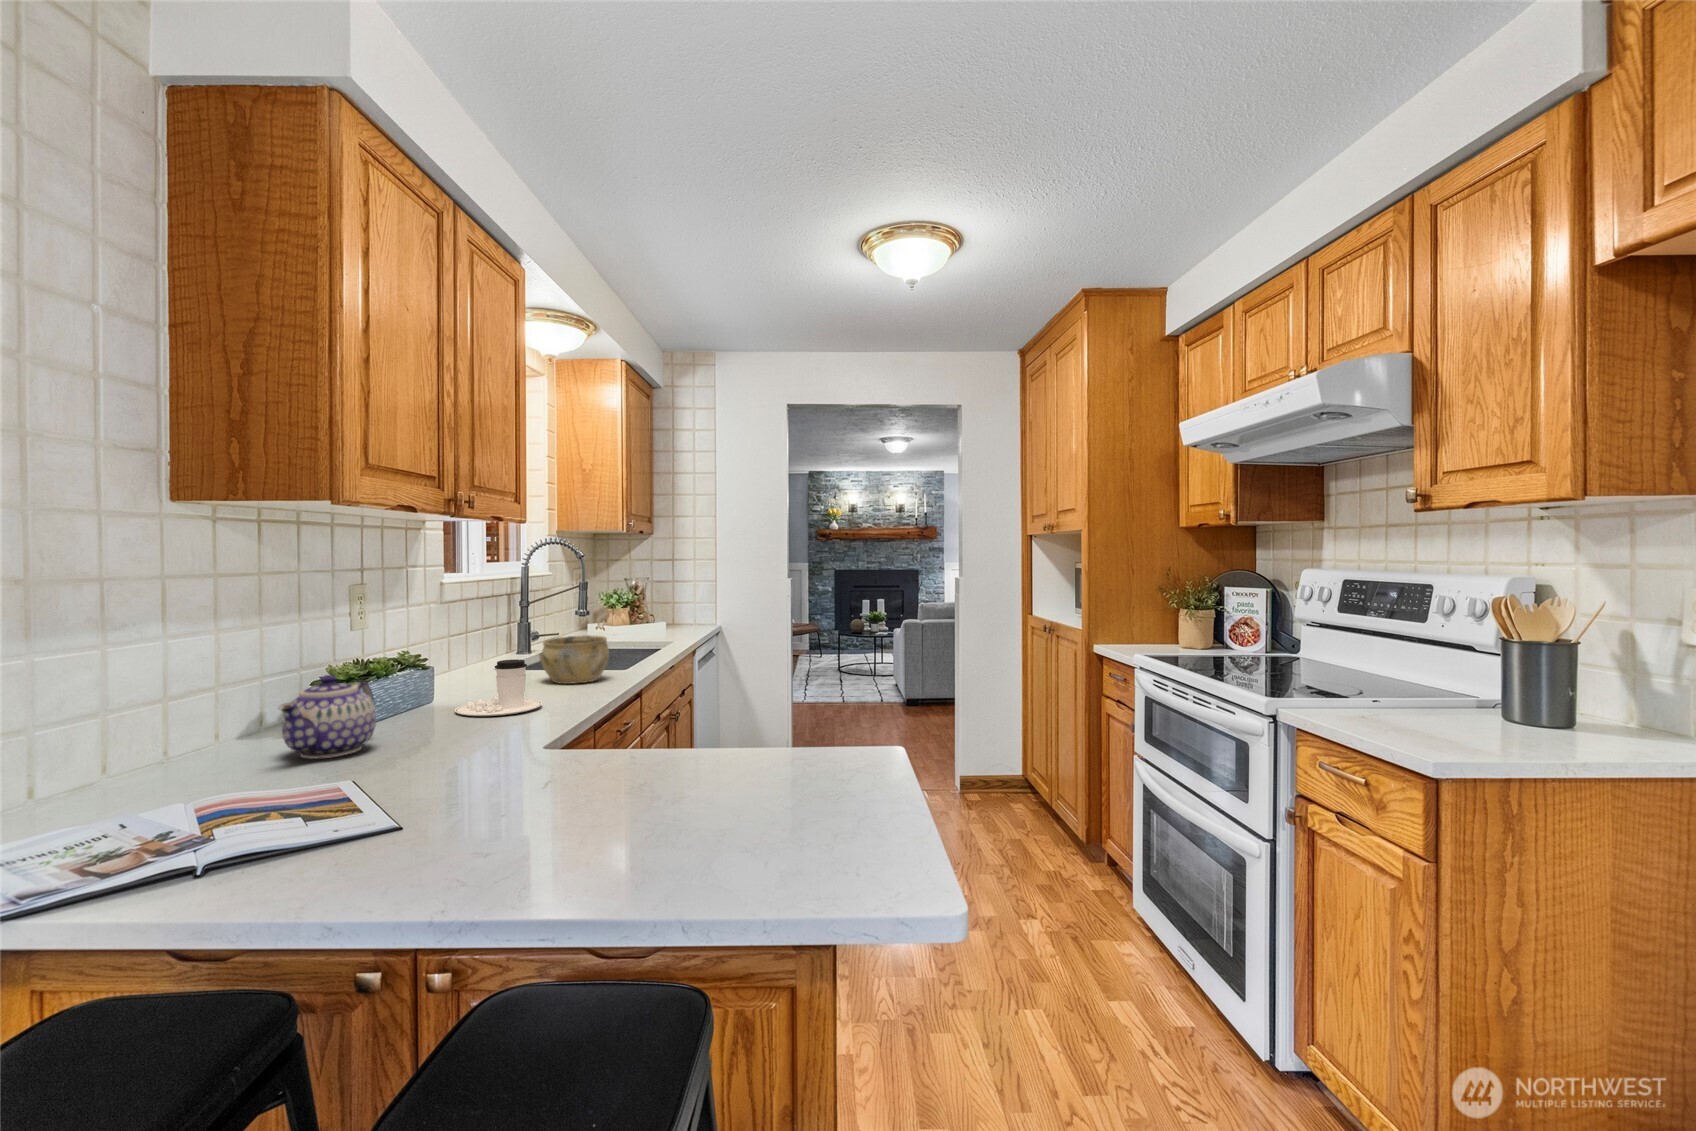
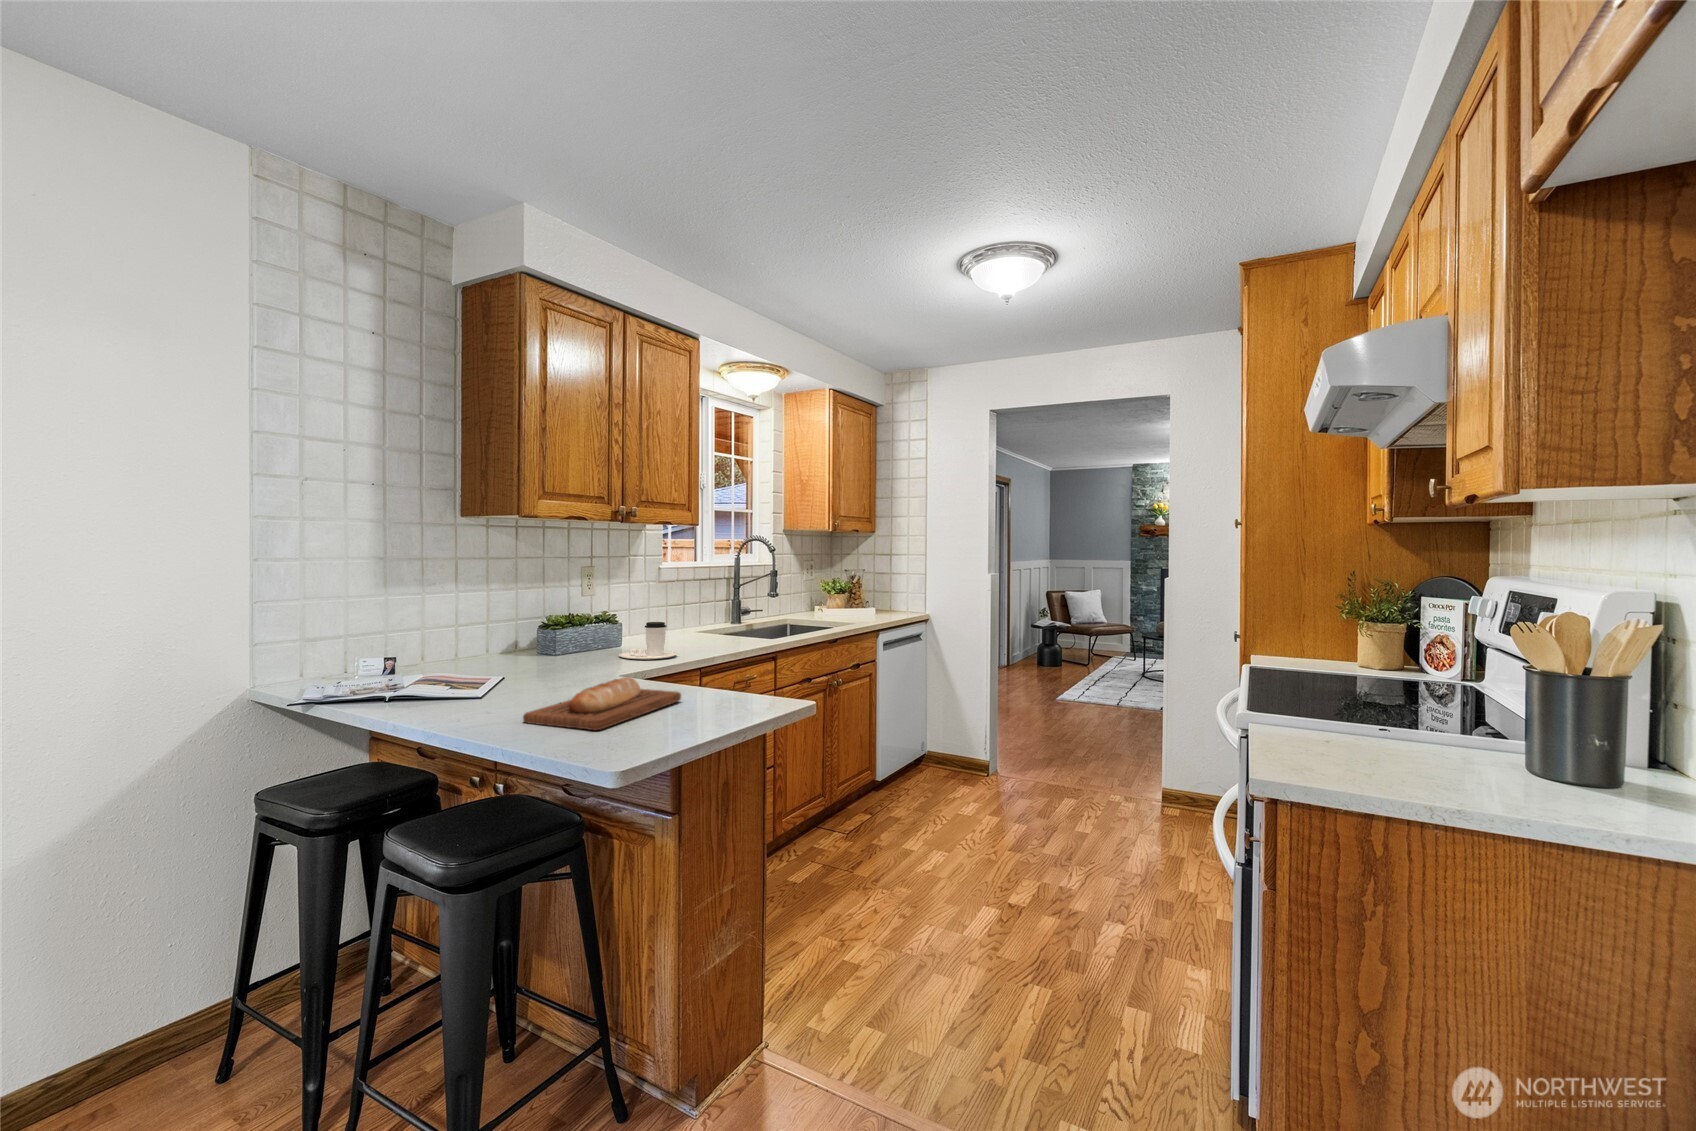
ceramic bowl: present [541,635,609,684] -> none [709,610,759,646]
teapot: present [278,675,376,759] -> none [481,619,553,670]
bread loaf: none [558,745,710,846] -> present [523,677,681,730]

